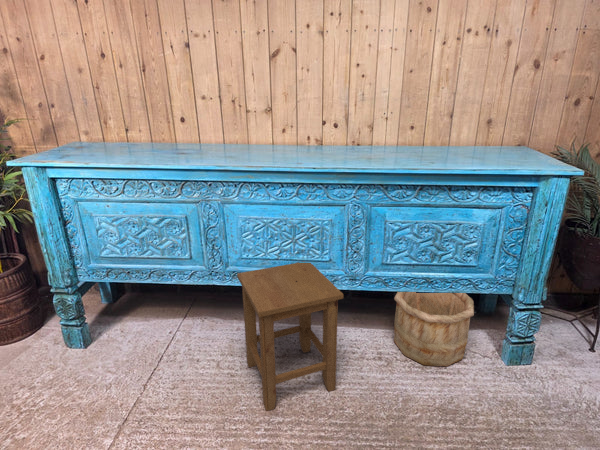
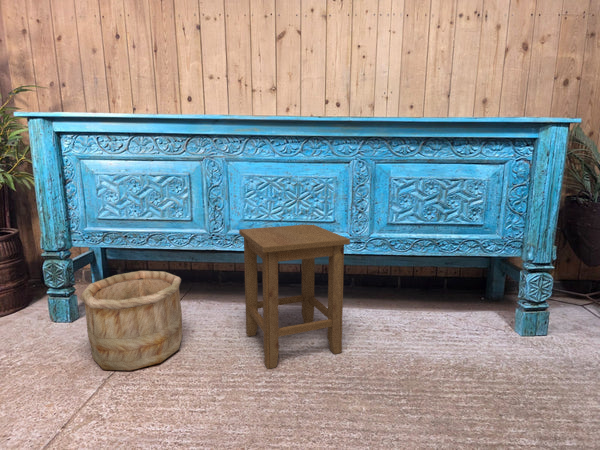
wooden bucket: present [394,292,474,366] -> present [80,271,182,370]

